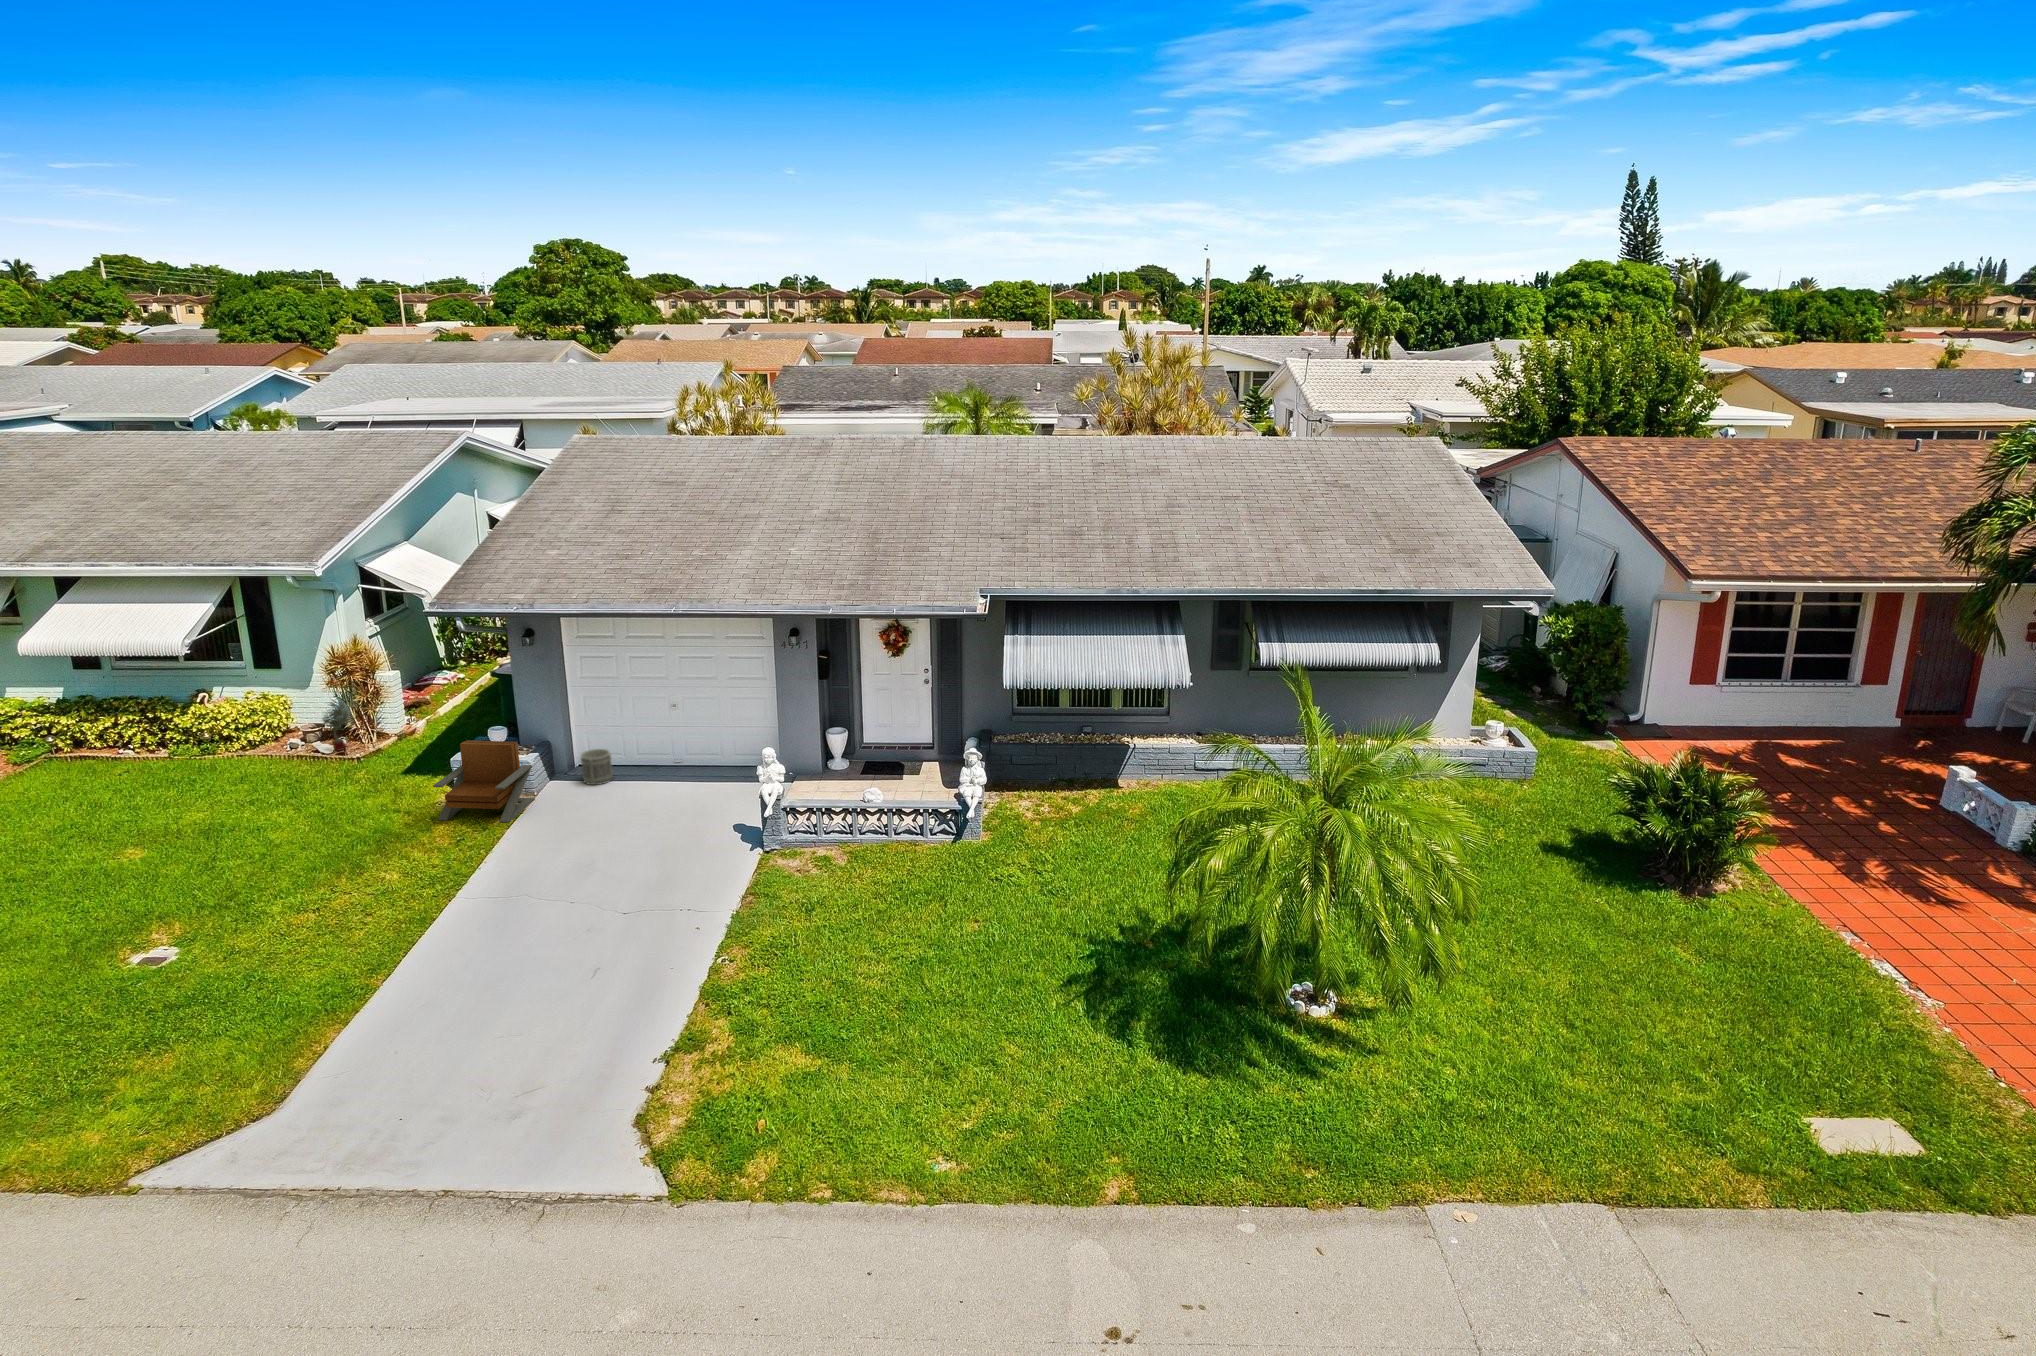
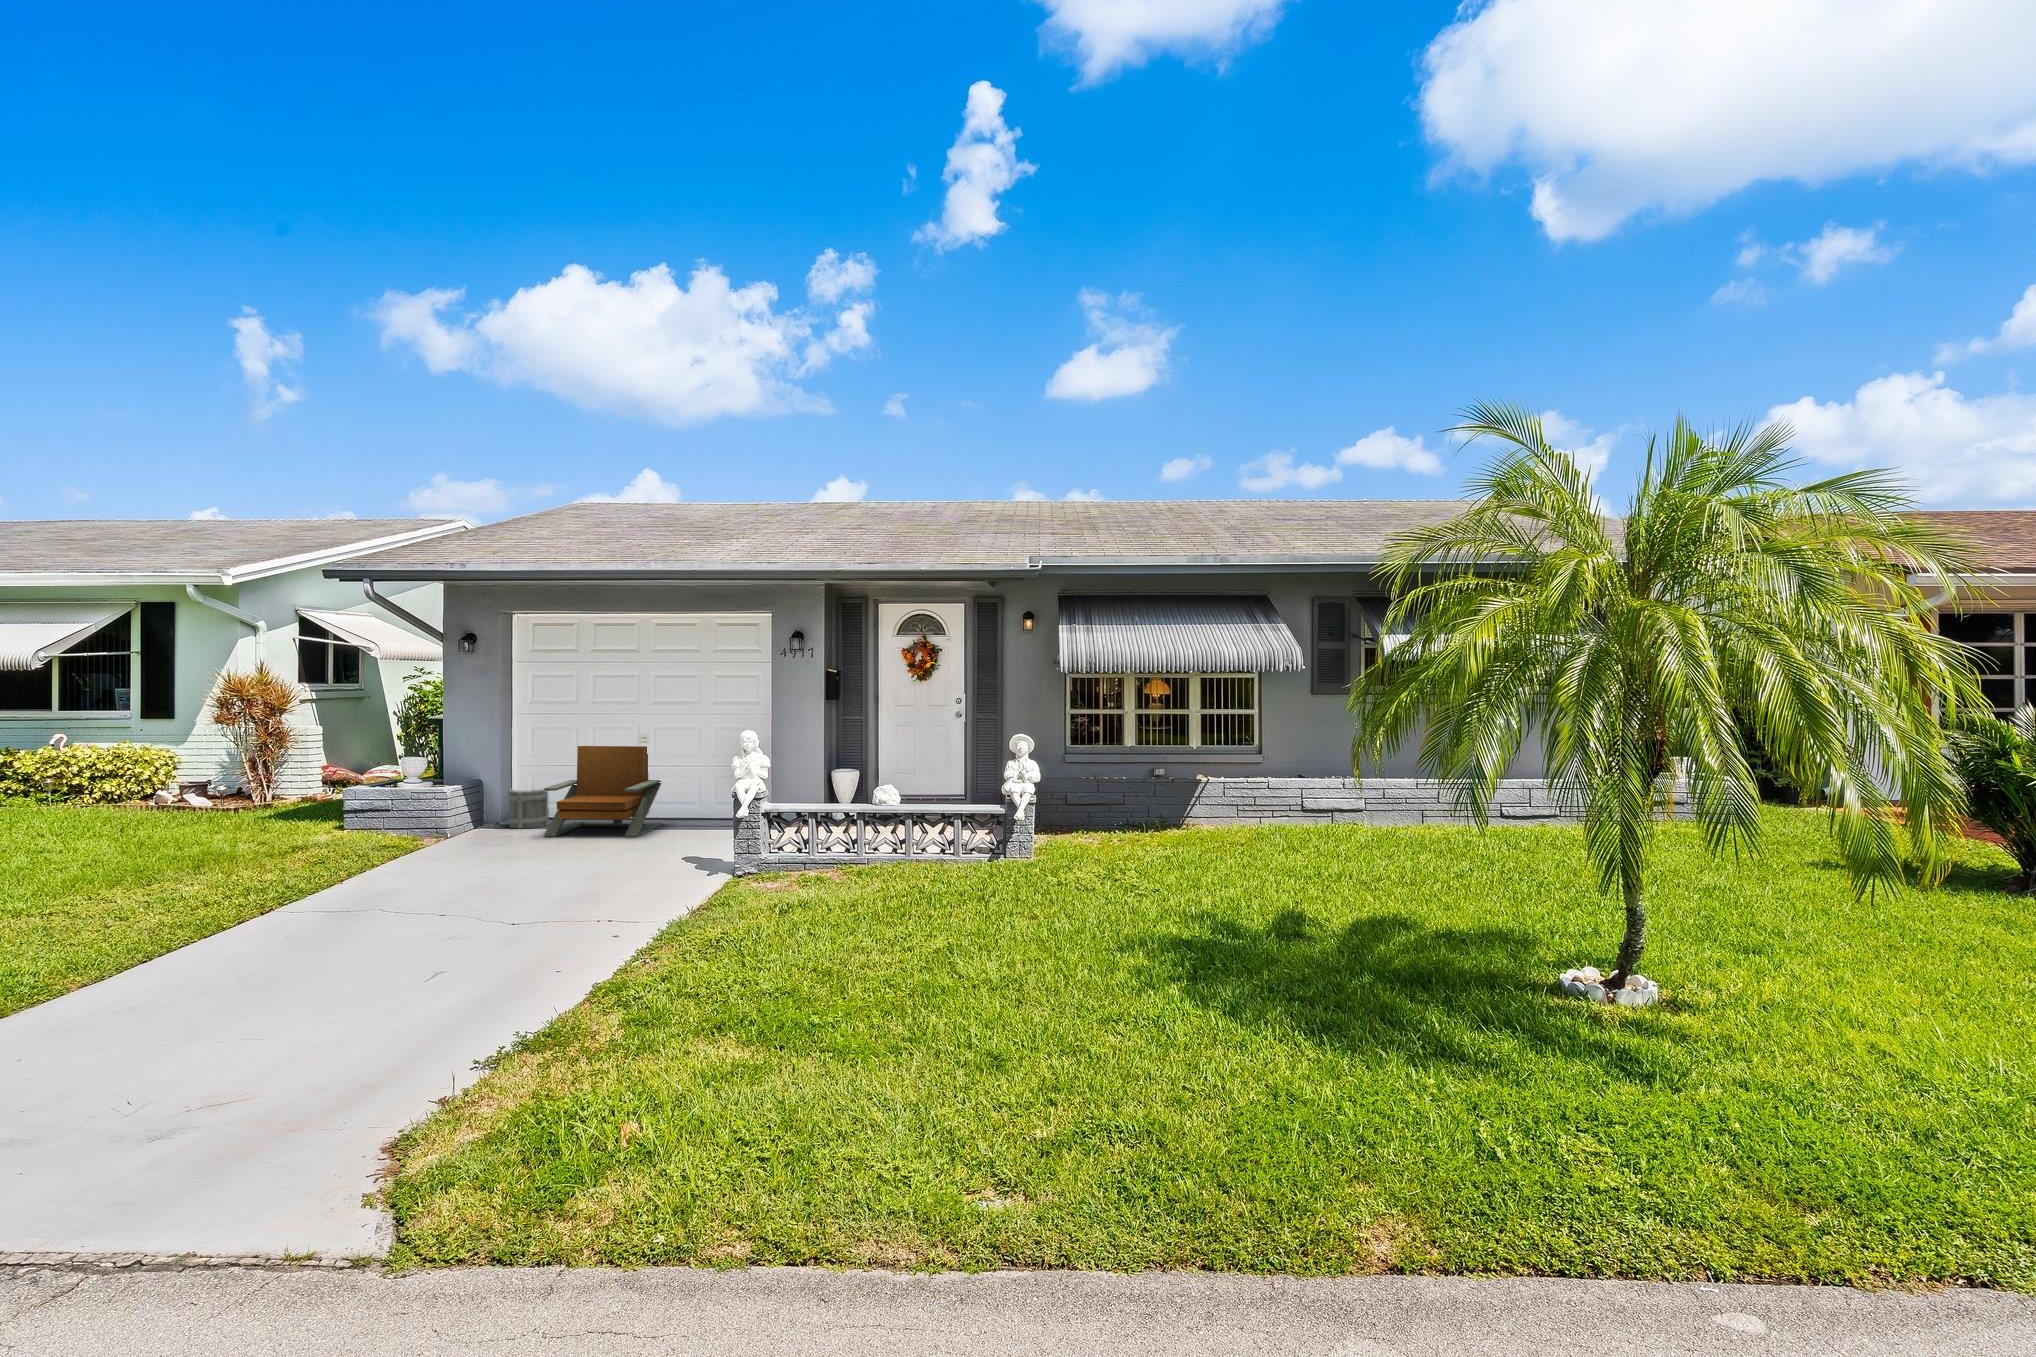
potted tree: present [323,701,354,751] -> none [200,740,245,807]
lounge chair: present [433,740,535,823] -> present [544,746,662,837]

